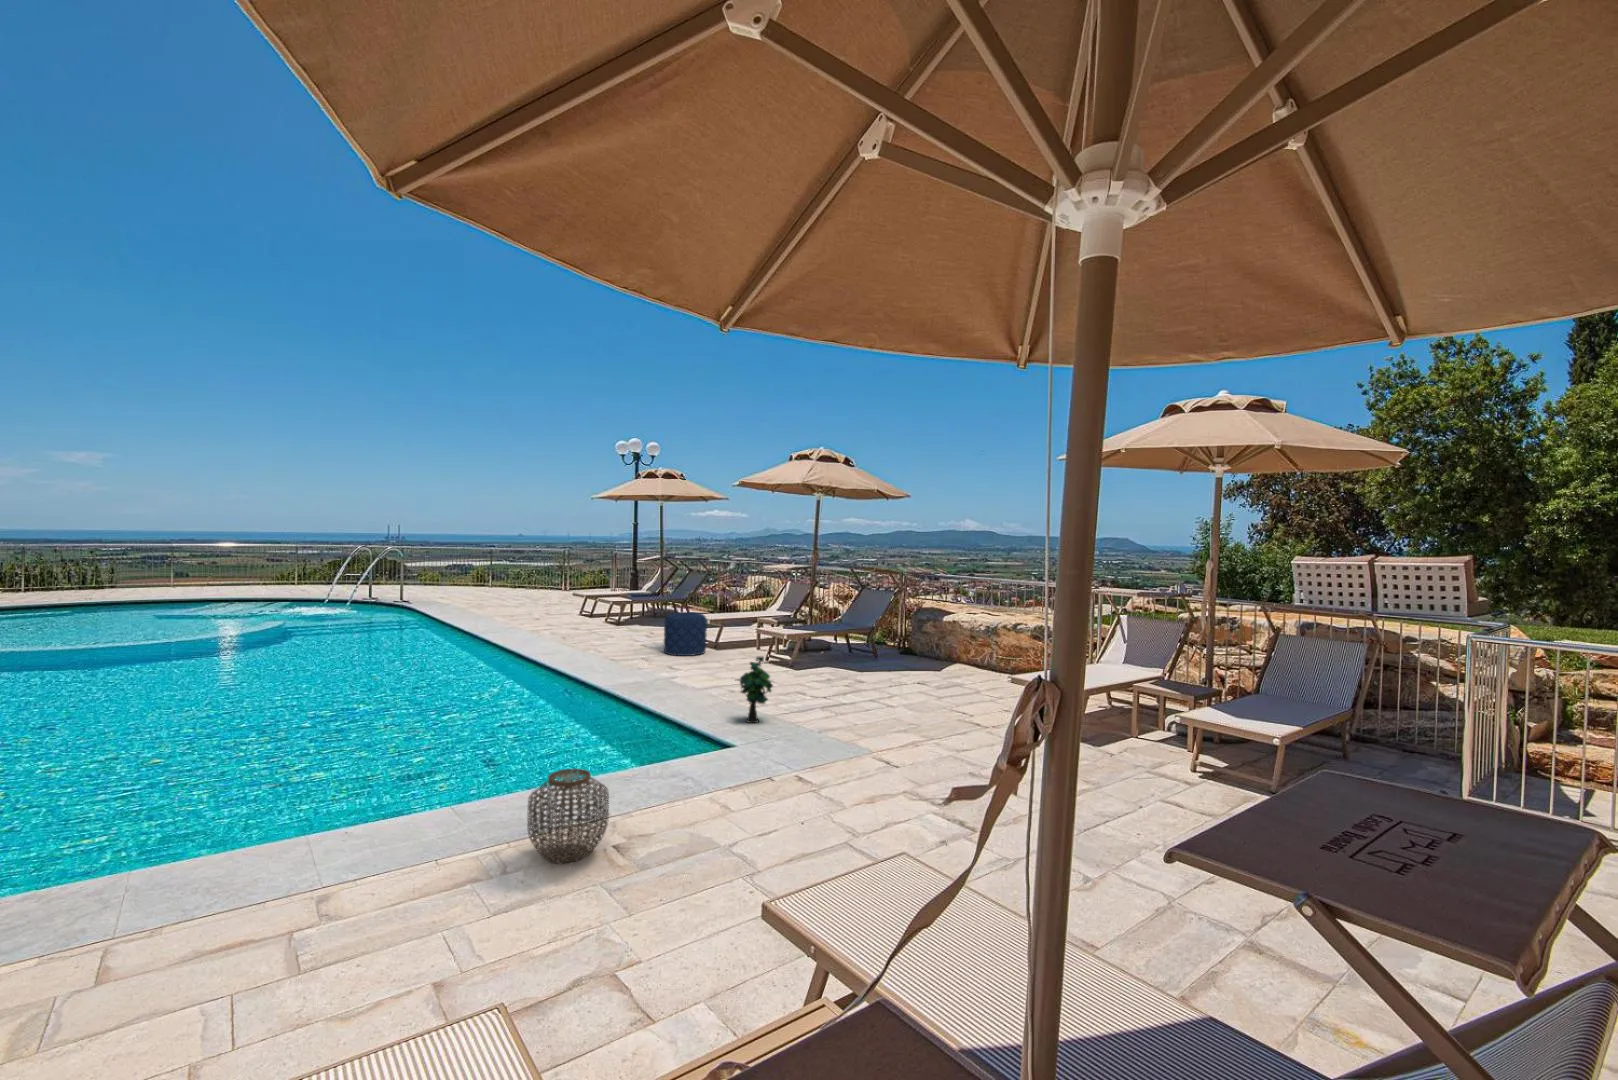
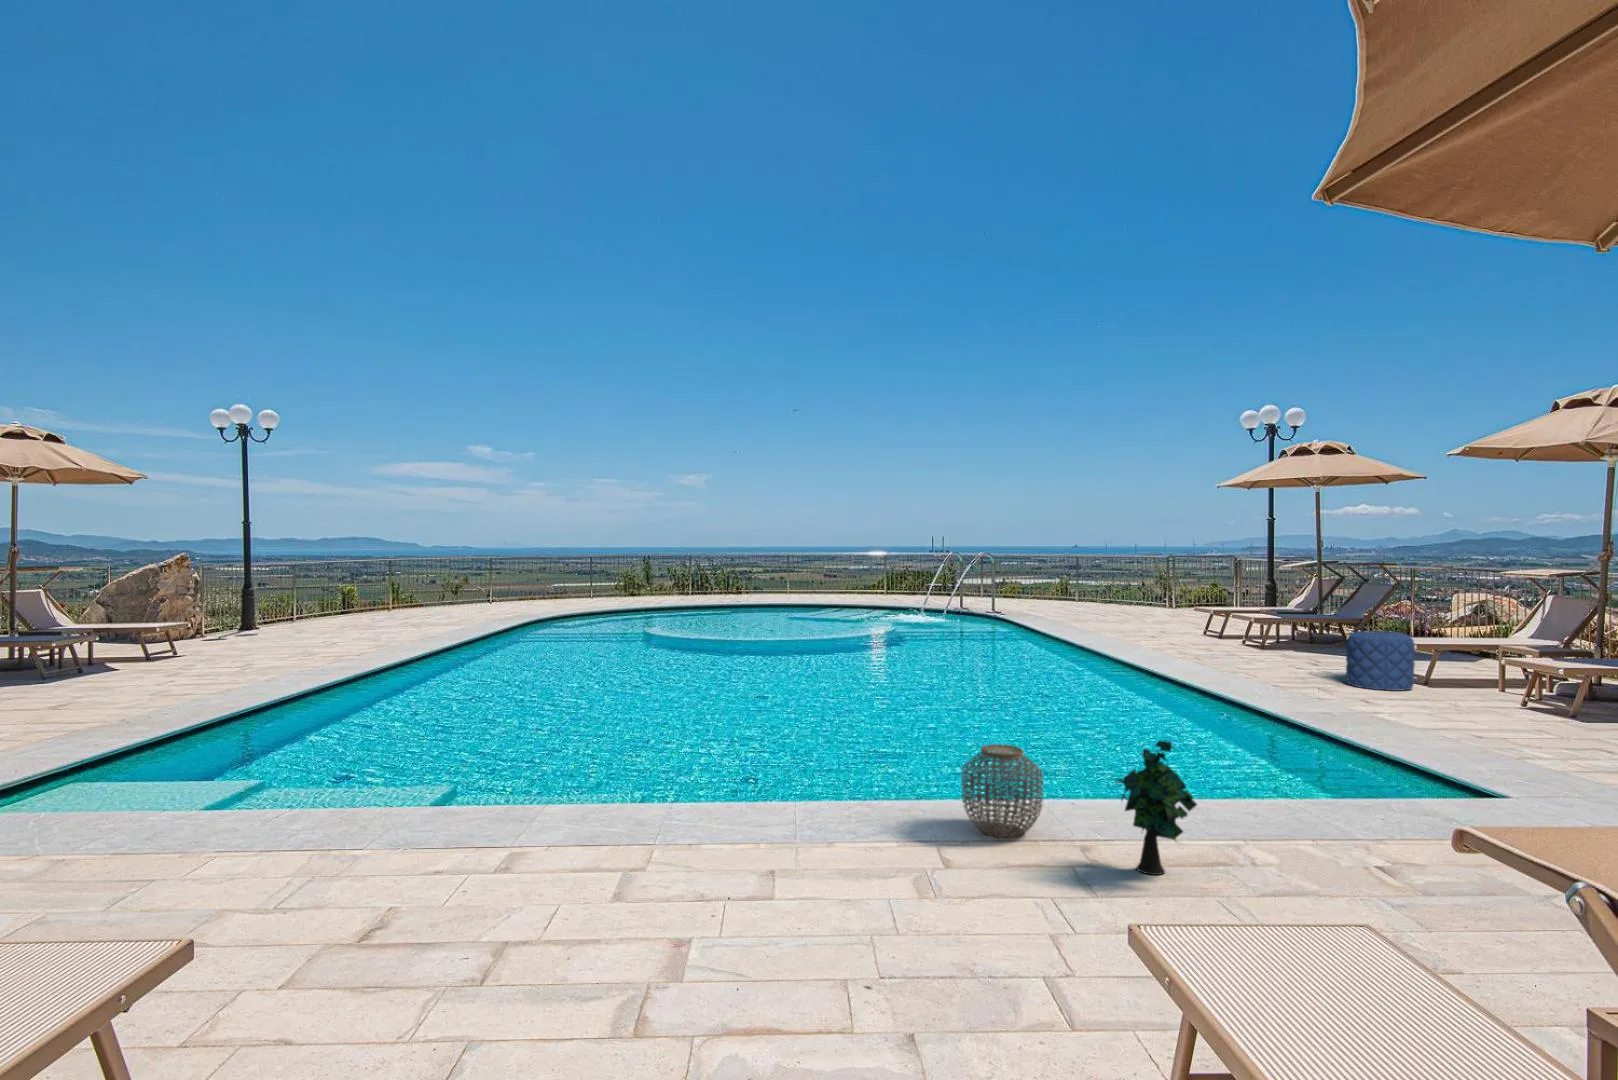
decorative plant: present [737,657,773,723] -> present [1116,740,1197,875]
woven basket: present [527,769,609,863] -> present [962,744,1043,838]

